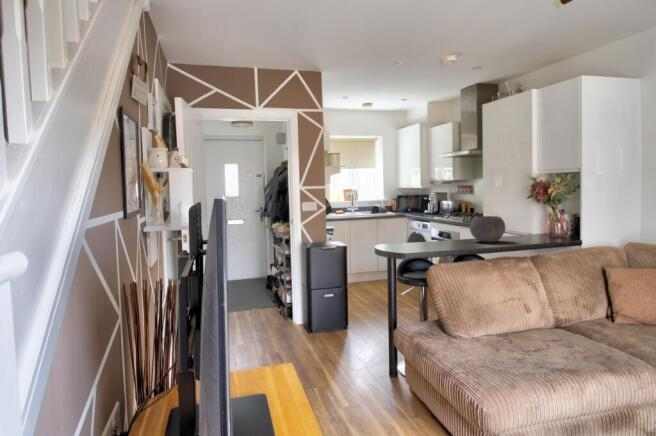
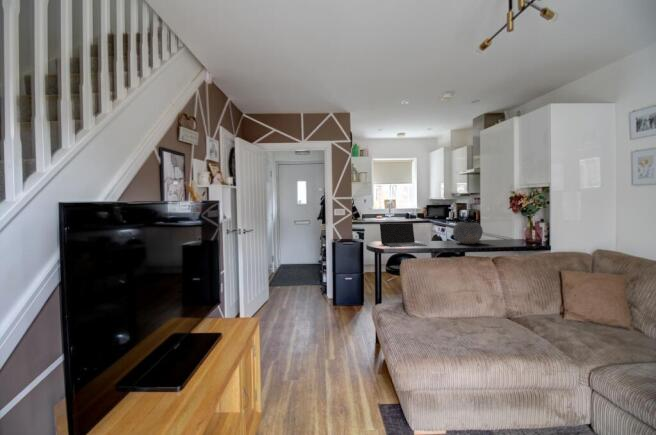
laptop: none [384,218,447,251] -> present [380,223,426,247]

